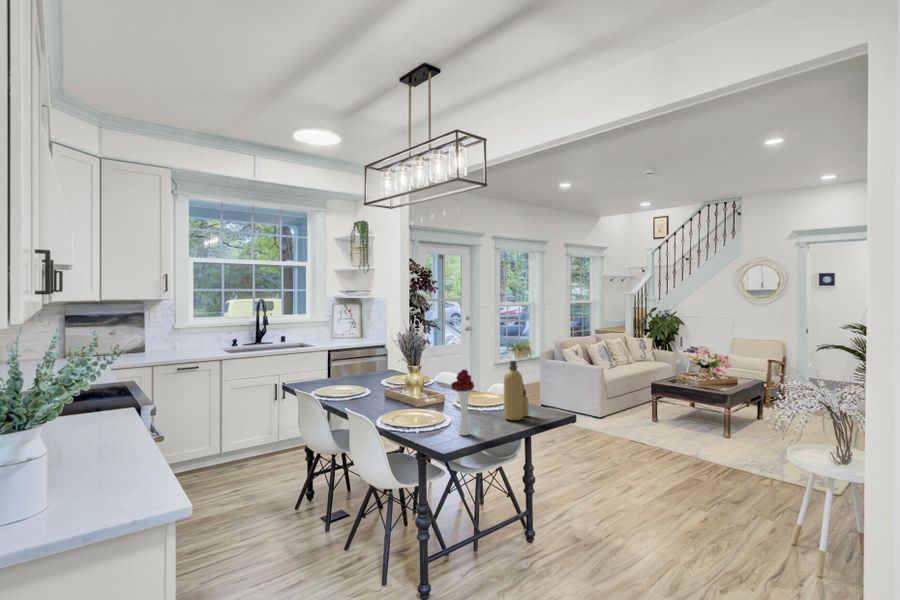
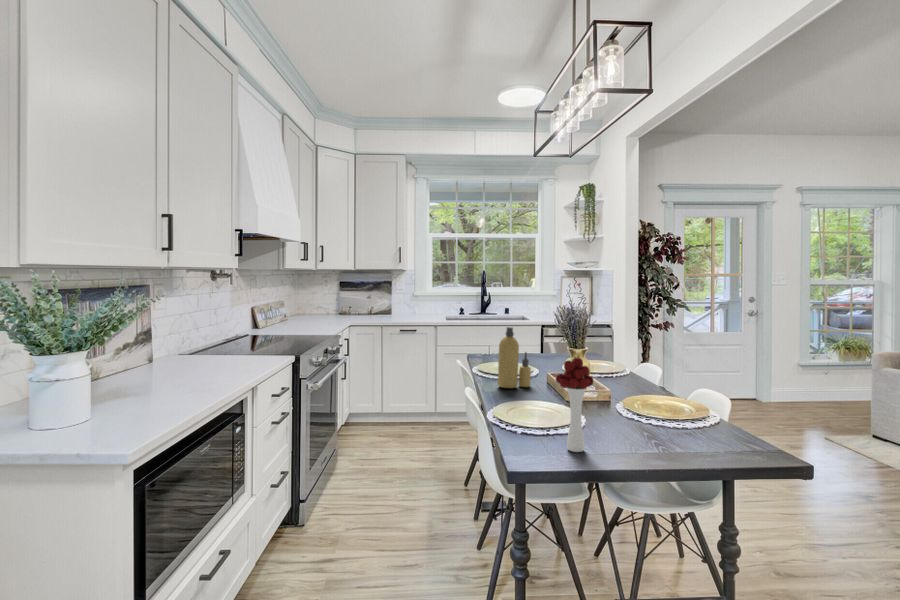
bottle: present [504,361,529,420] -> present [498,327,531,388]

